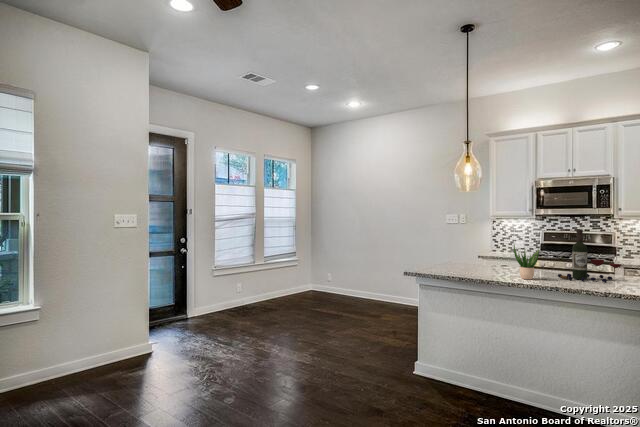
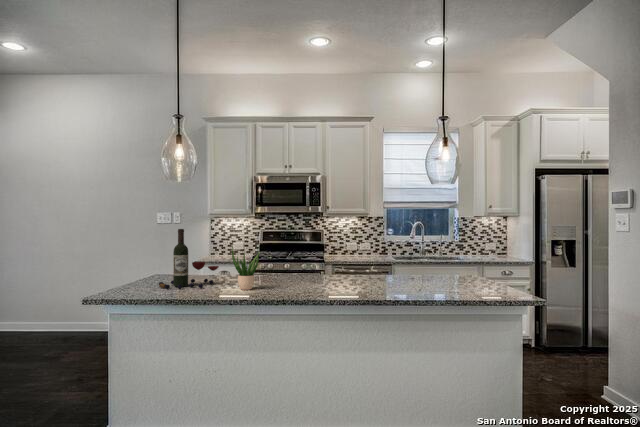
wine bottle: present [558,229,621,282] -> present [159,229,219,289]

